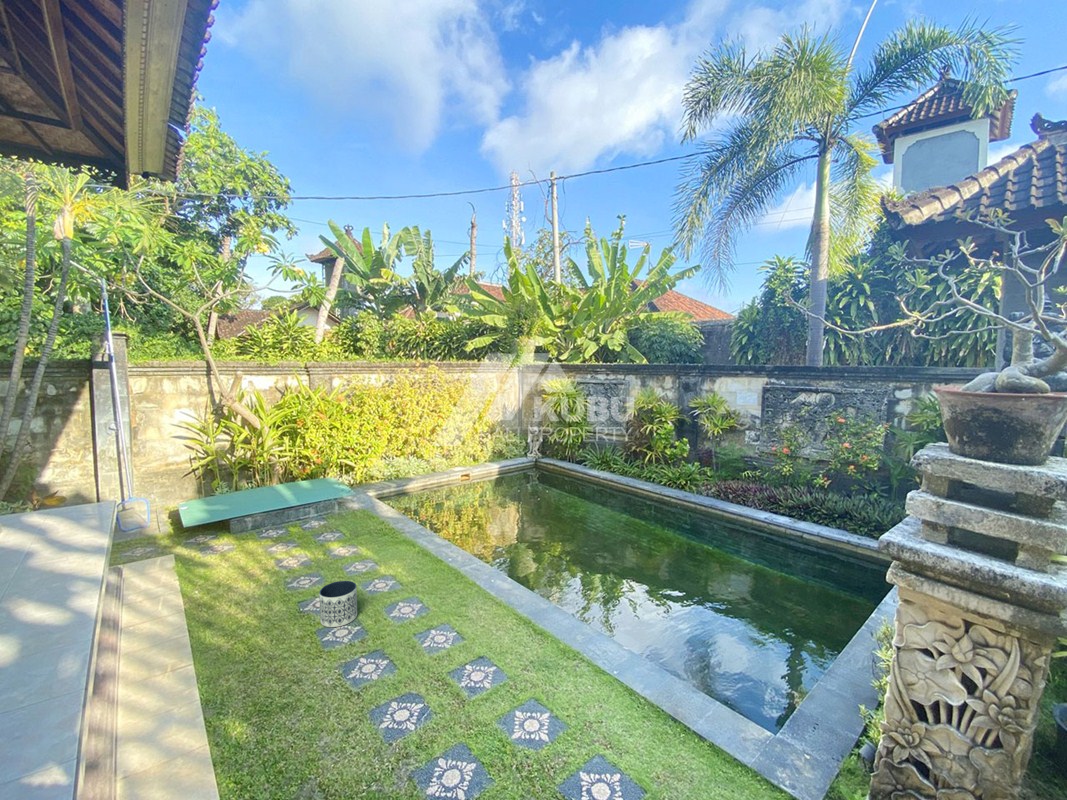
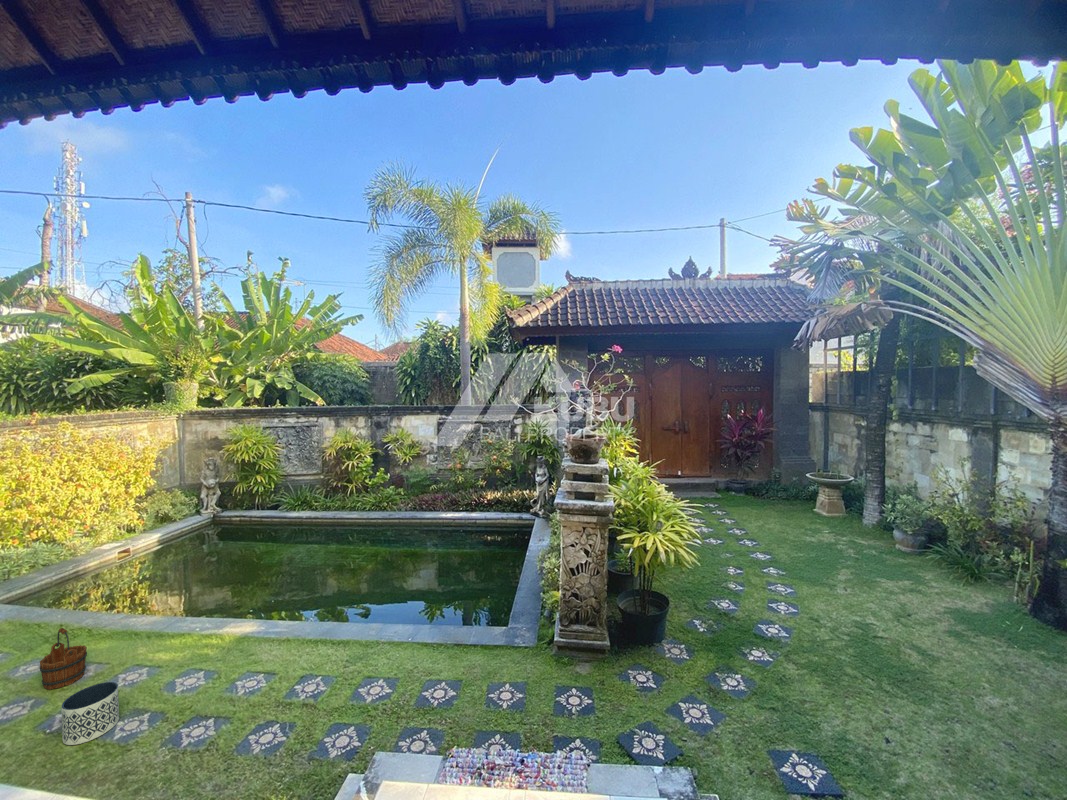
wooden bucket: none [347,525,374,572] -> present [40,628,87,690]

